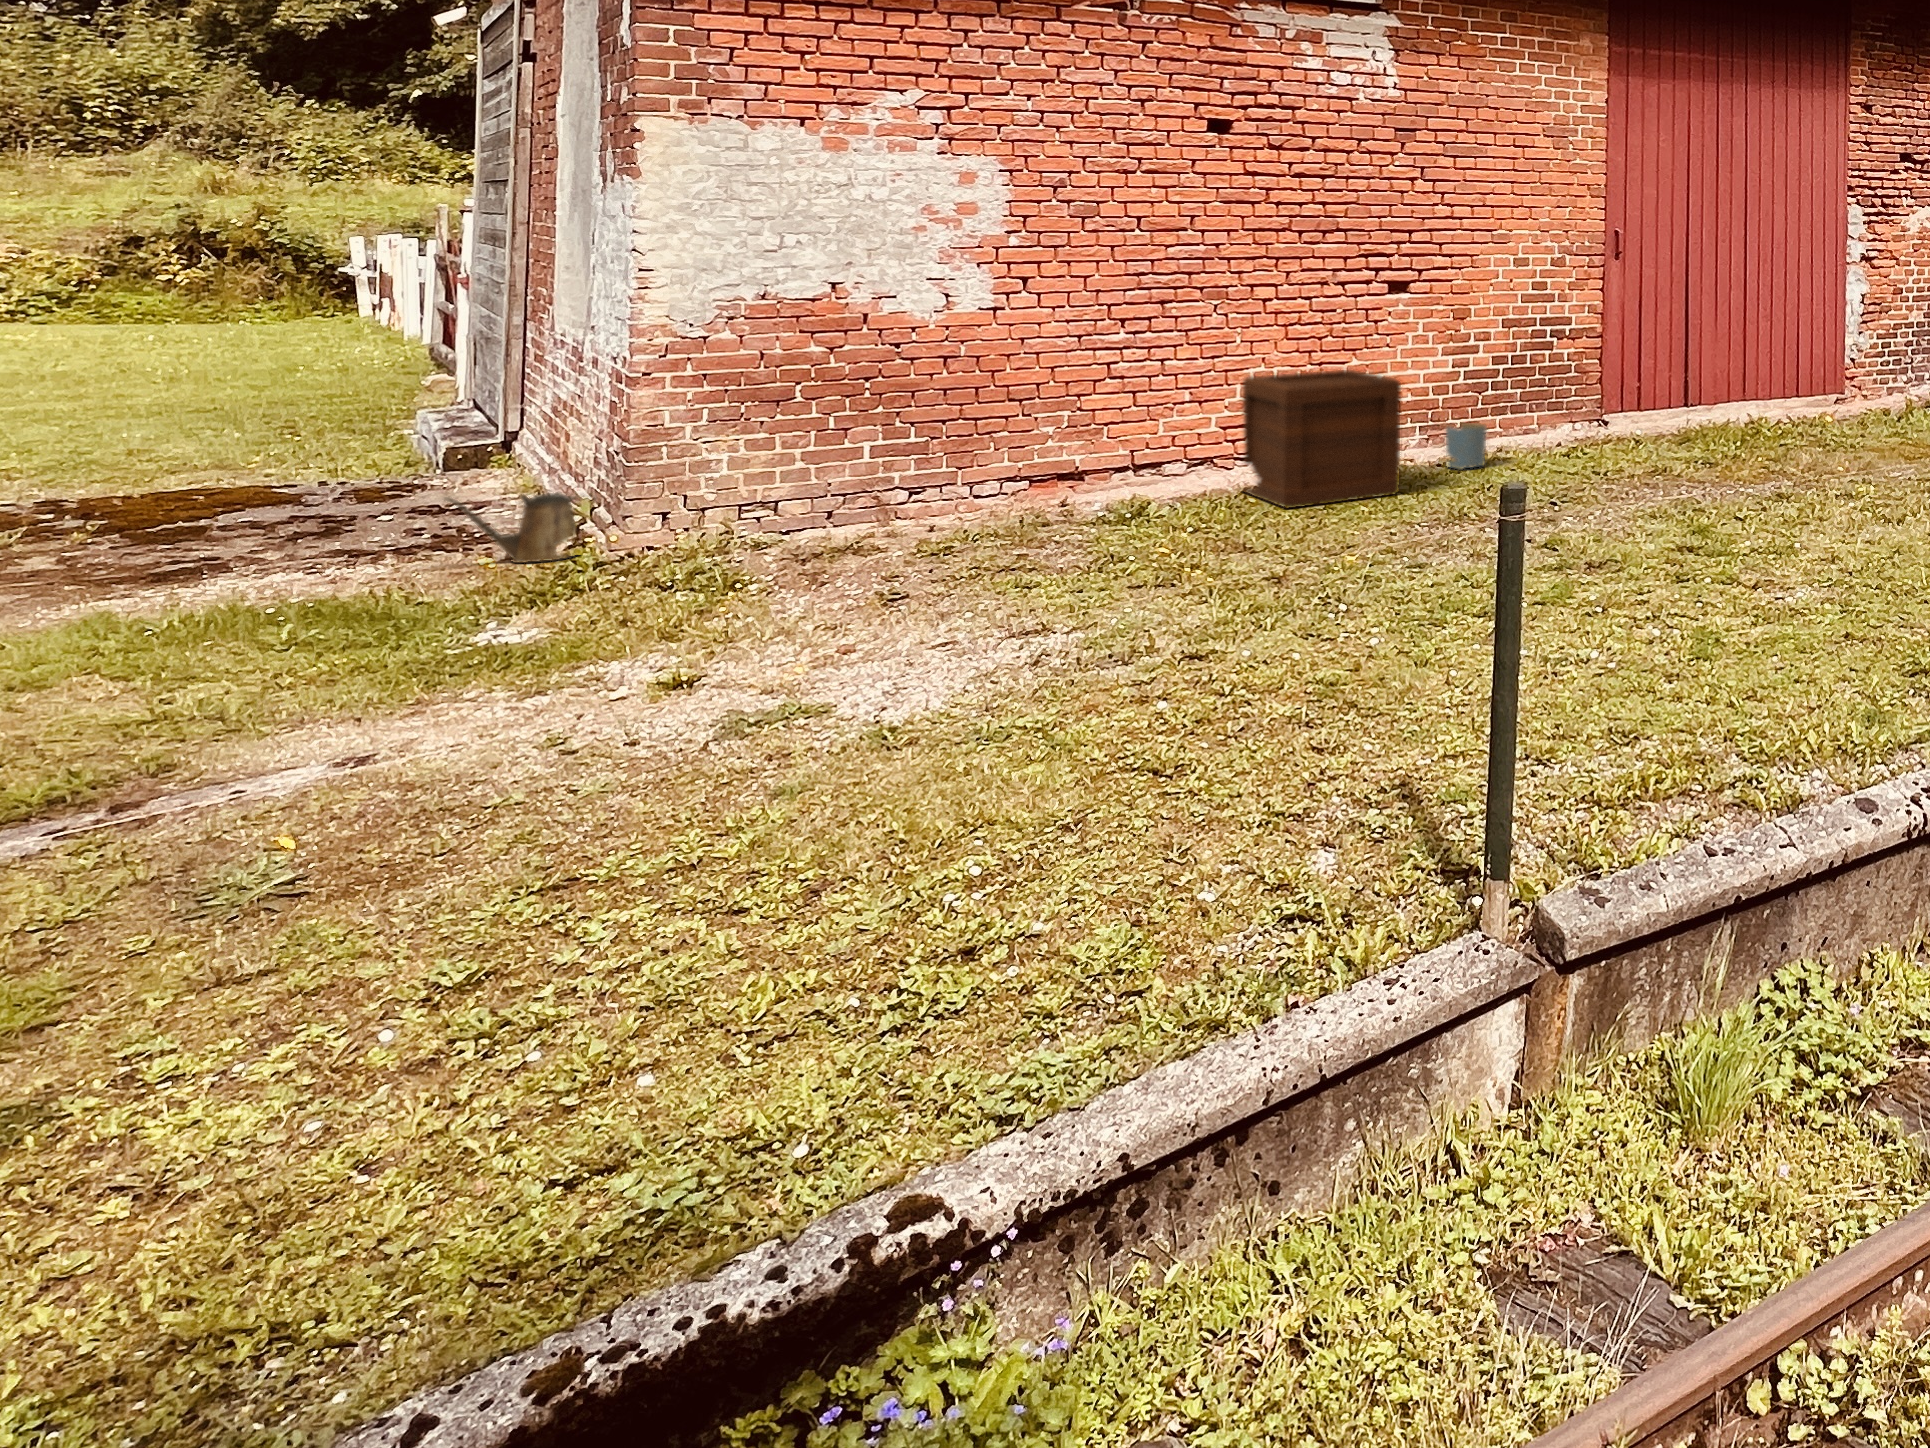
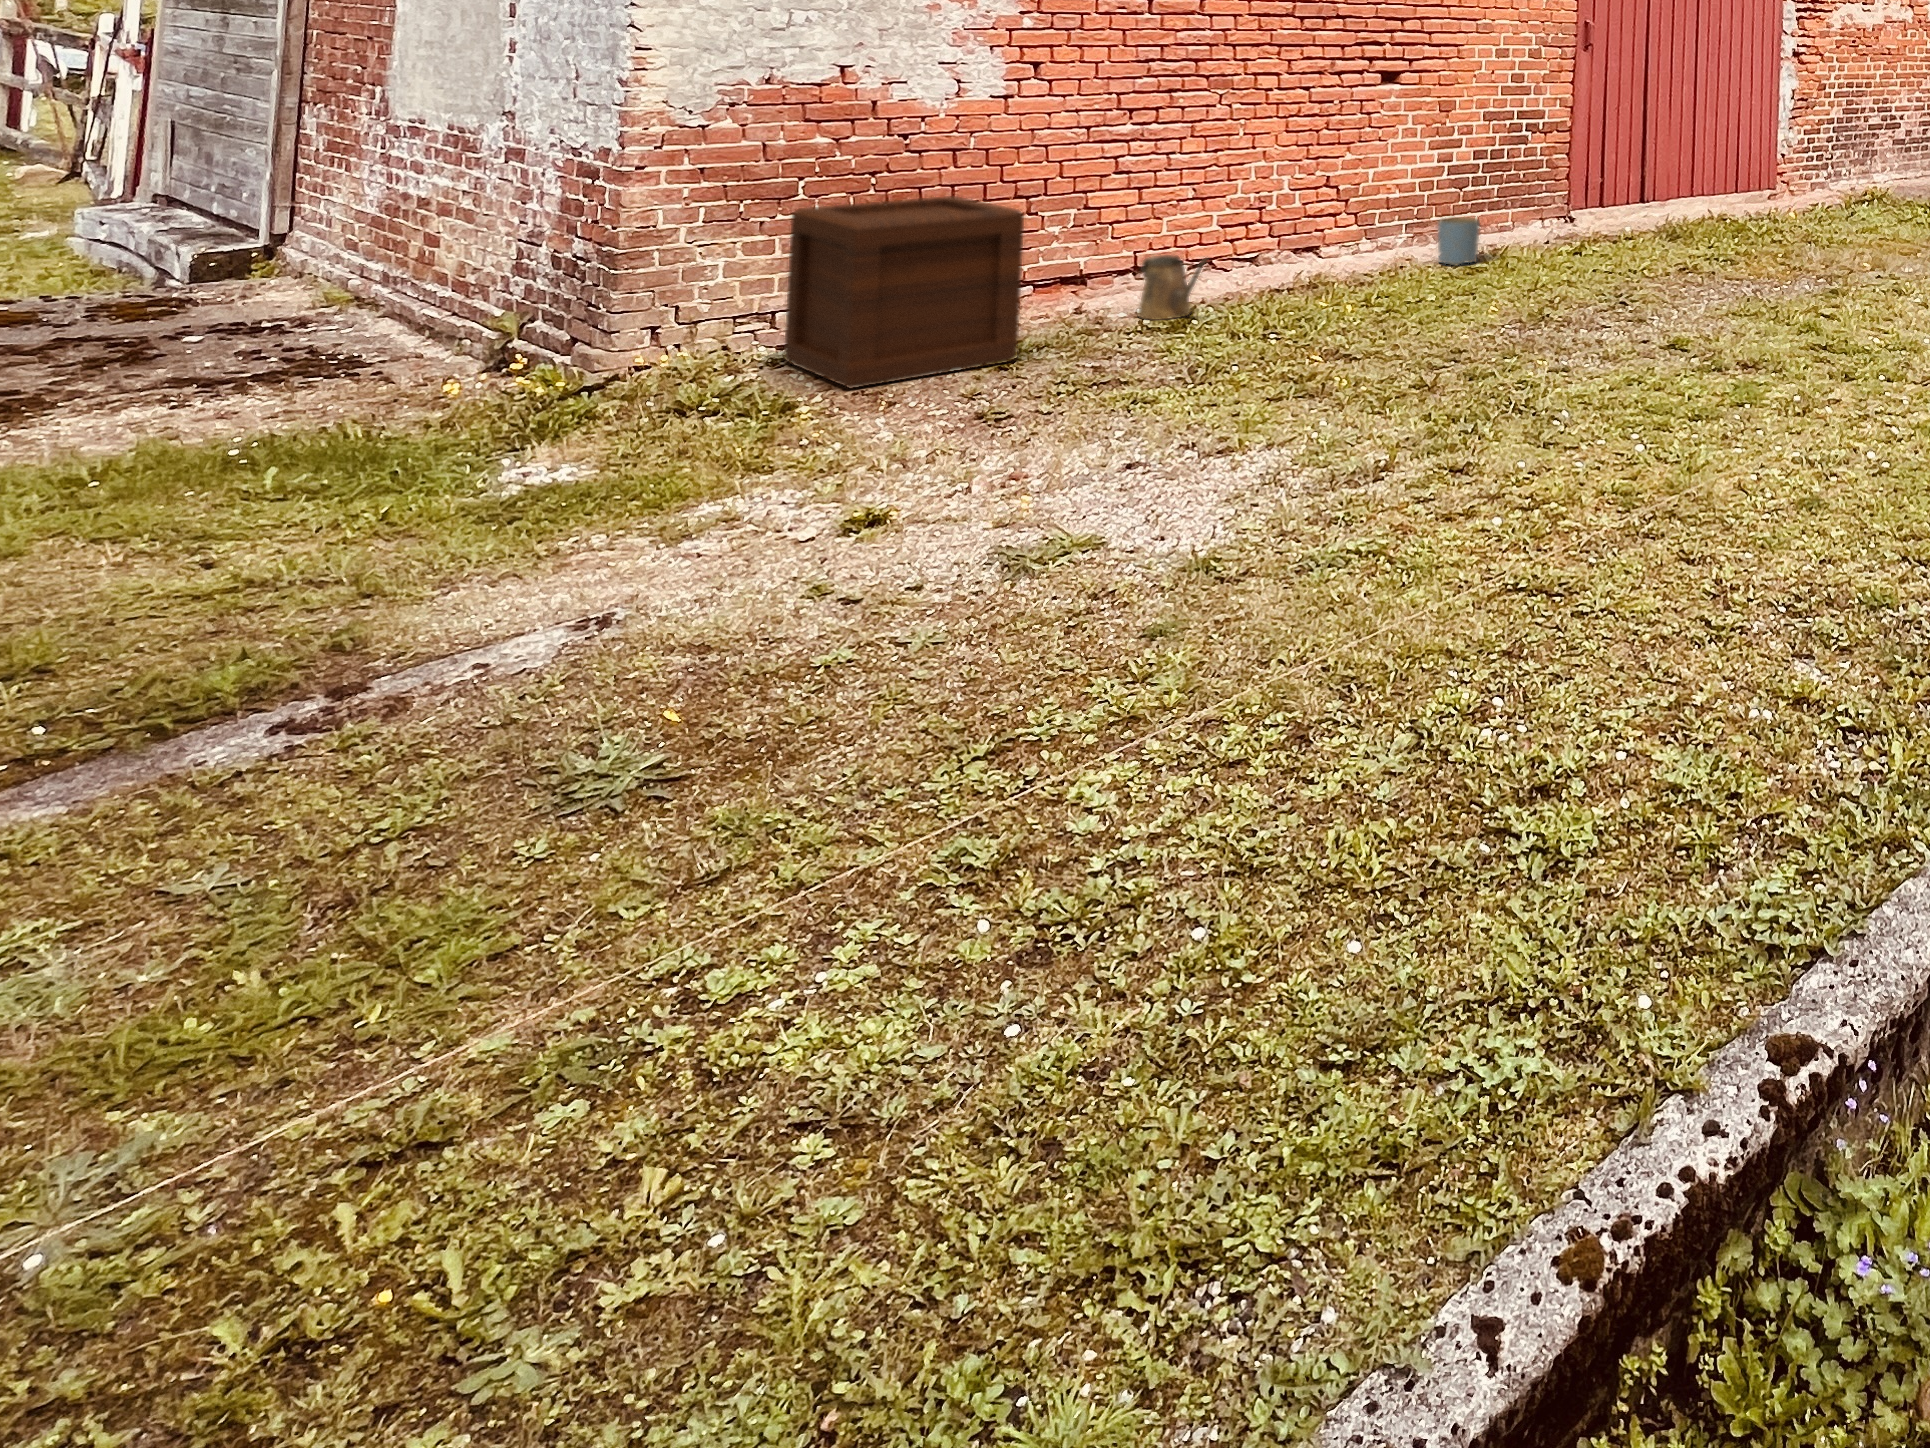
wooden crate: present [1242,370,1401,508] -> present [784,196,1024,388]
watering can: present [445,493,579,563] -> present [1138,255,1207,320]

